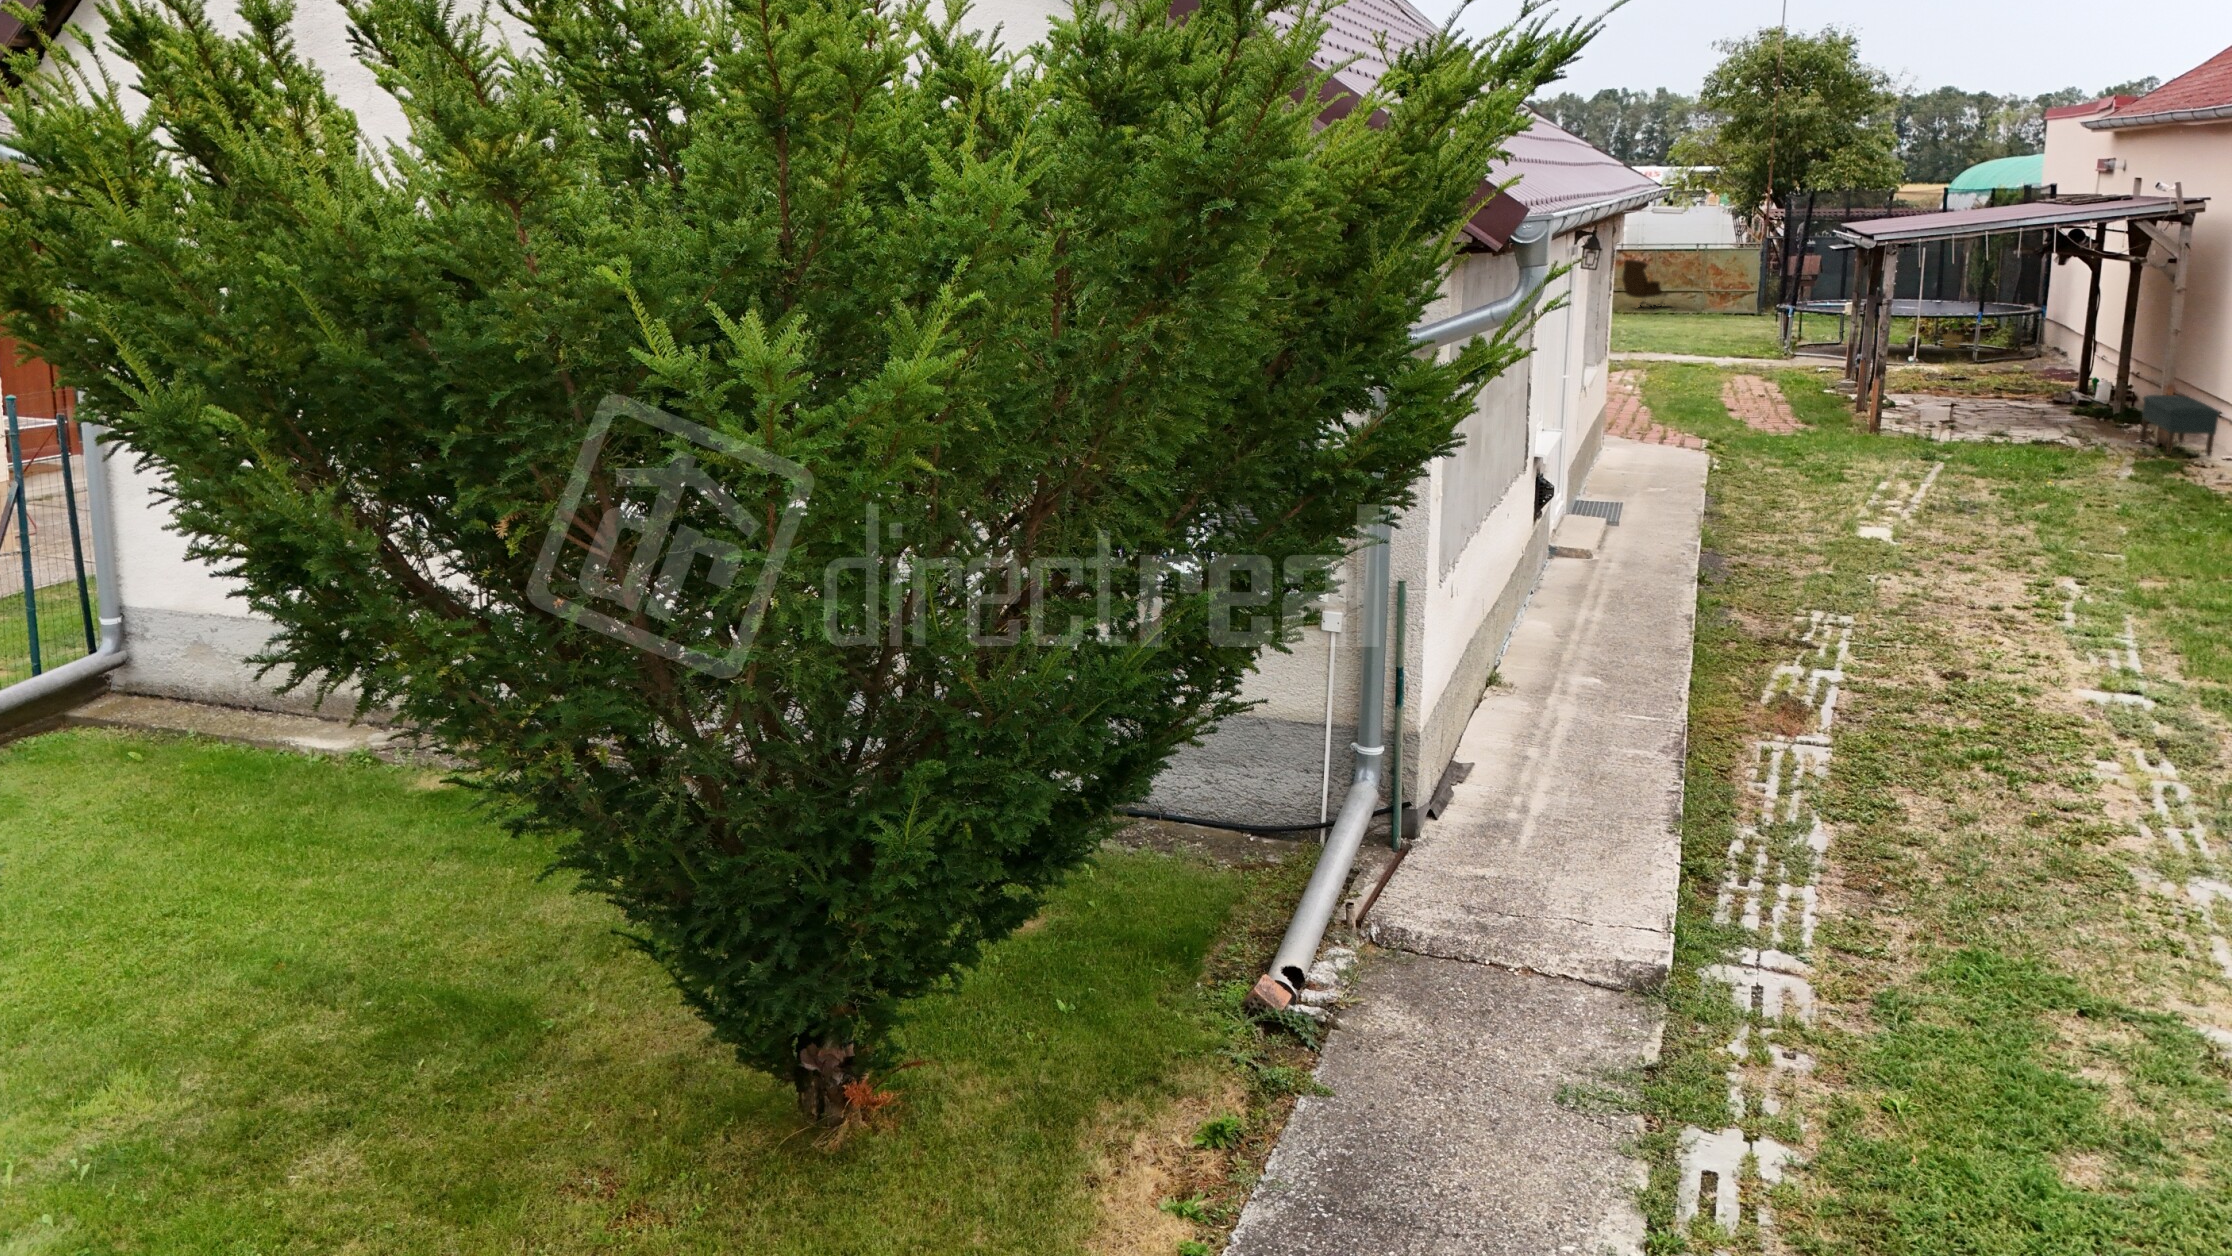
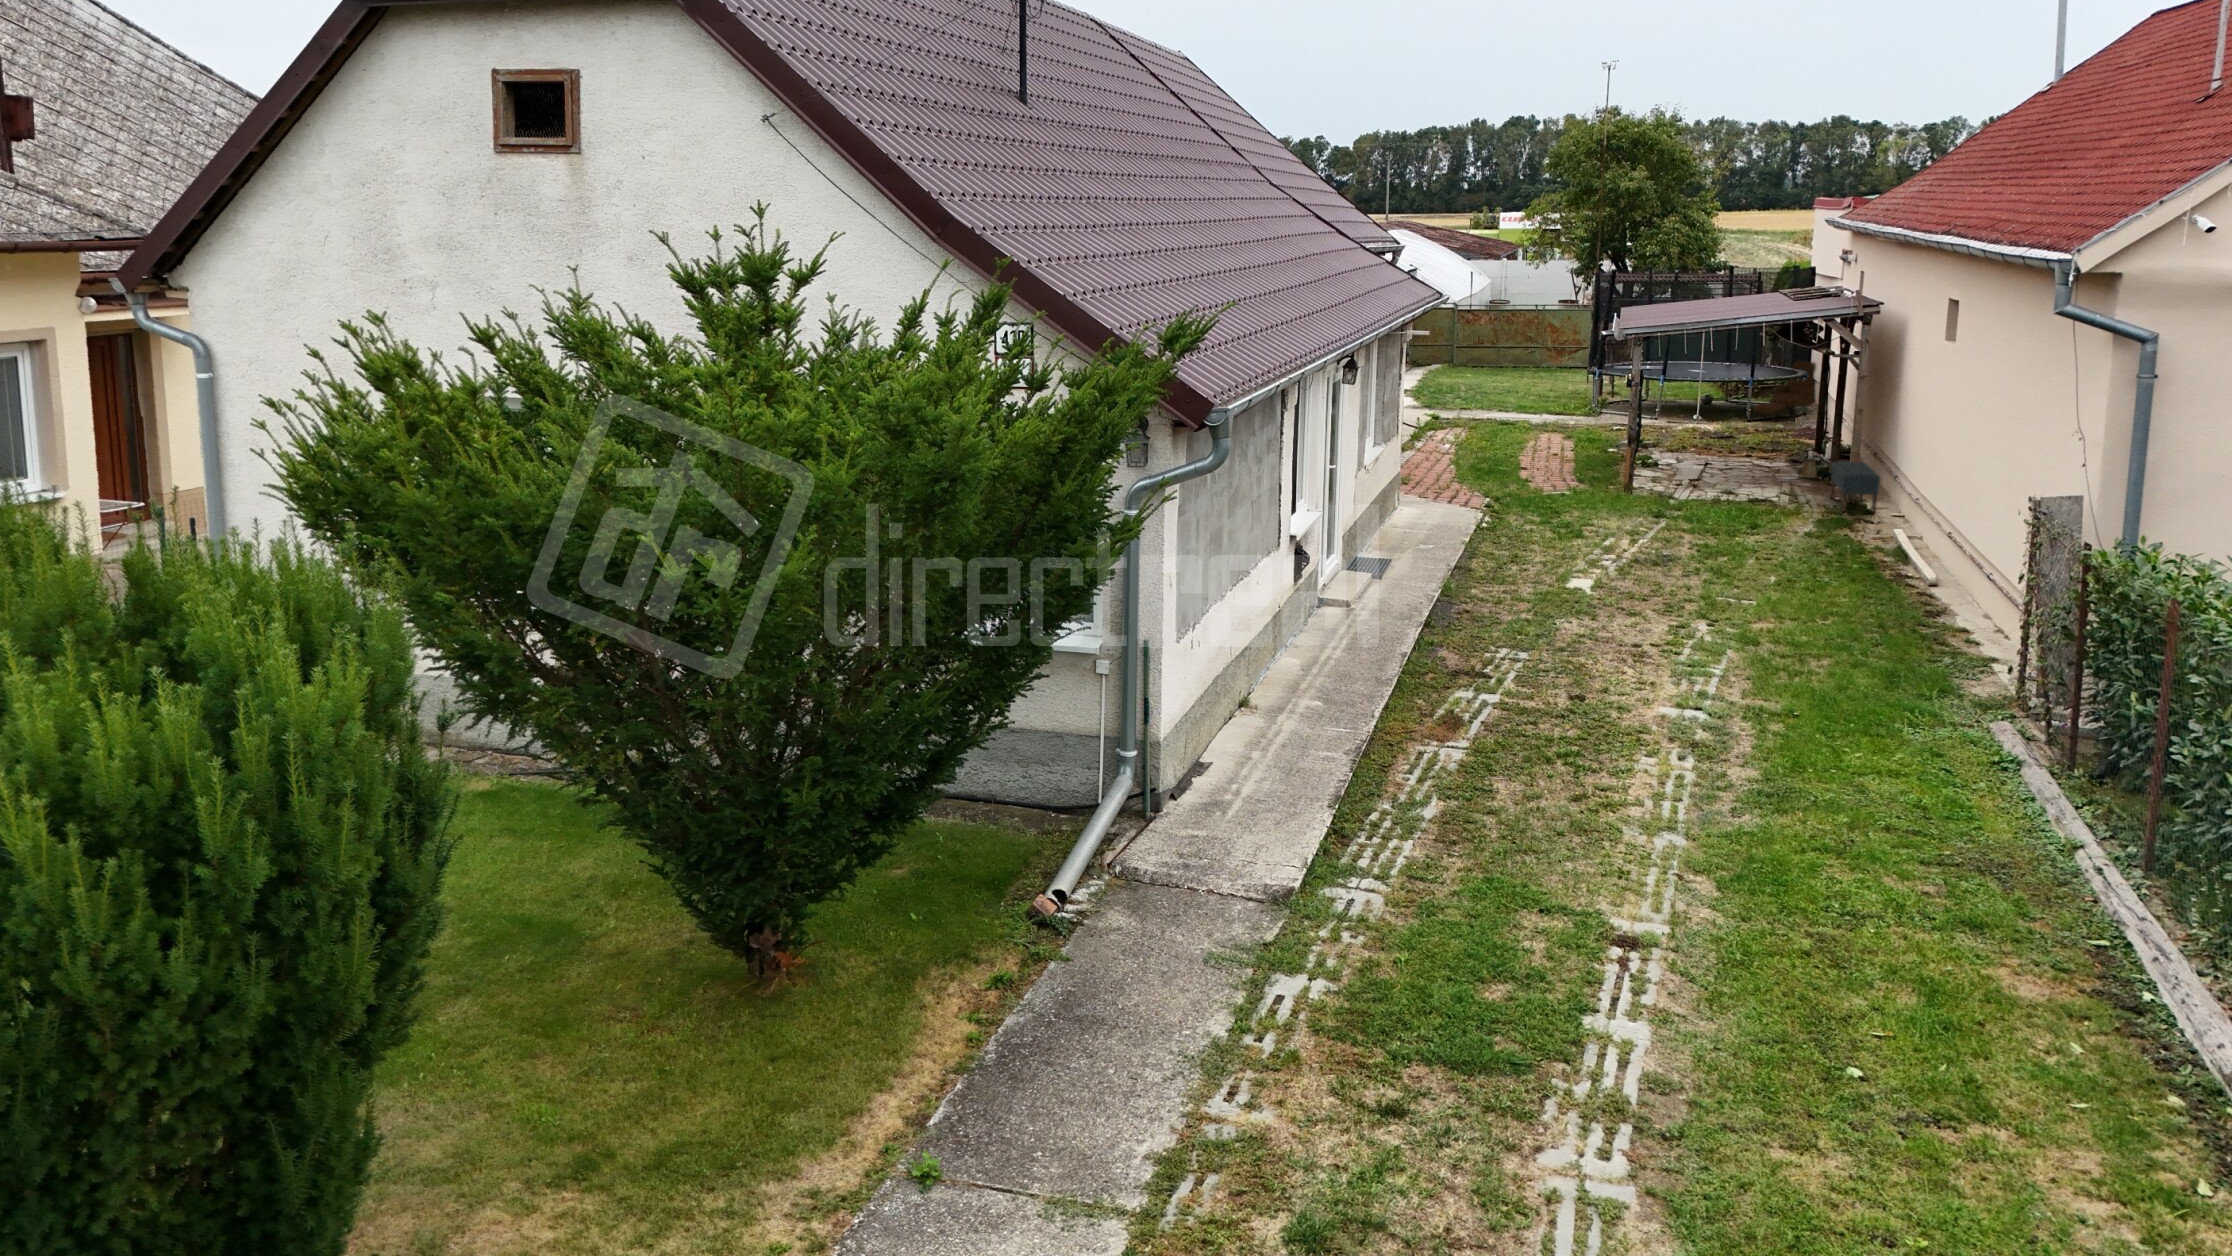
lounge chair: present [1622,260,1667,306] -> present [1753,361,1816,421]
potted plant: present [1943,319,1985,348] -> none [1725,381,1758,408]
watering can: none [2065,391,2115,419] -> present [1790,458,1817,478]

